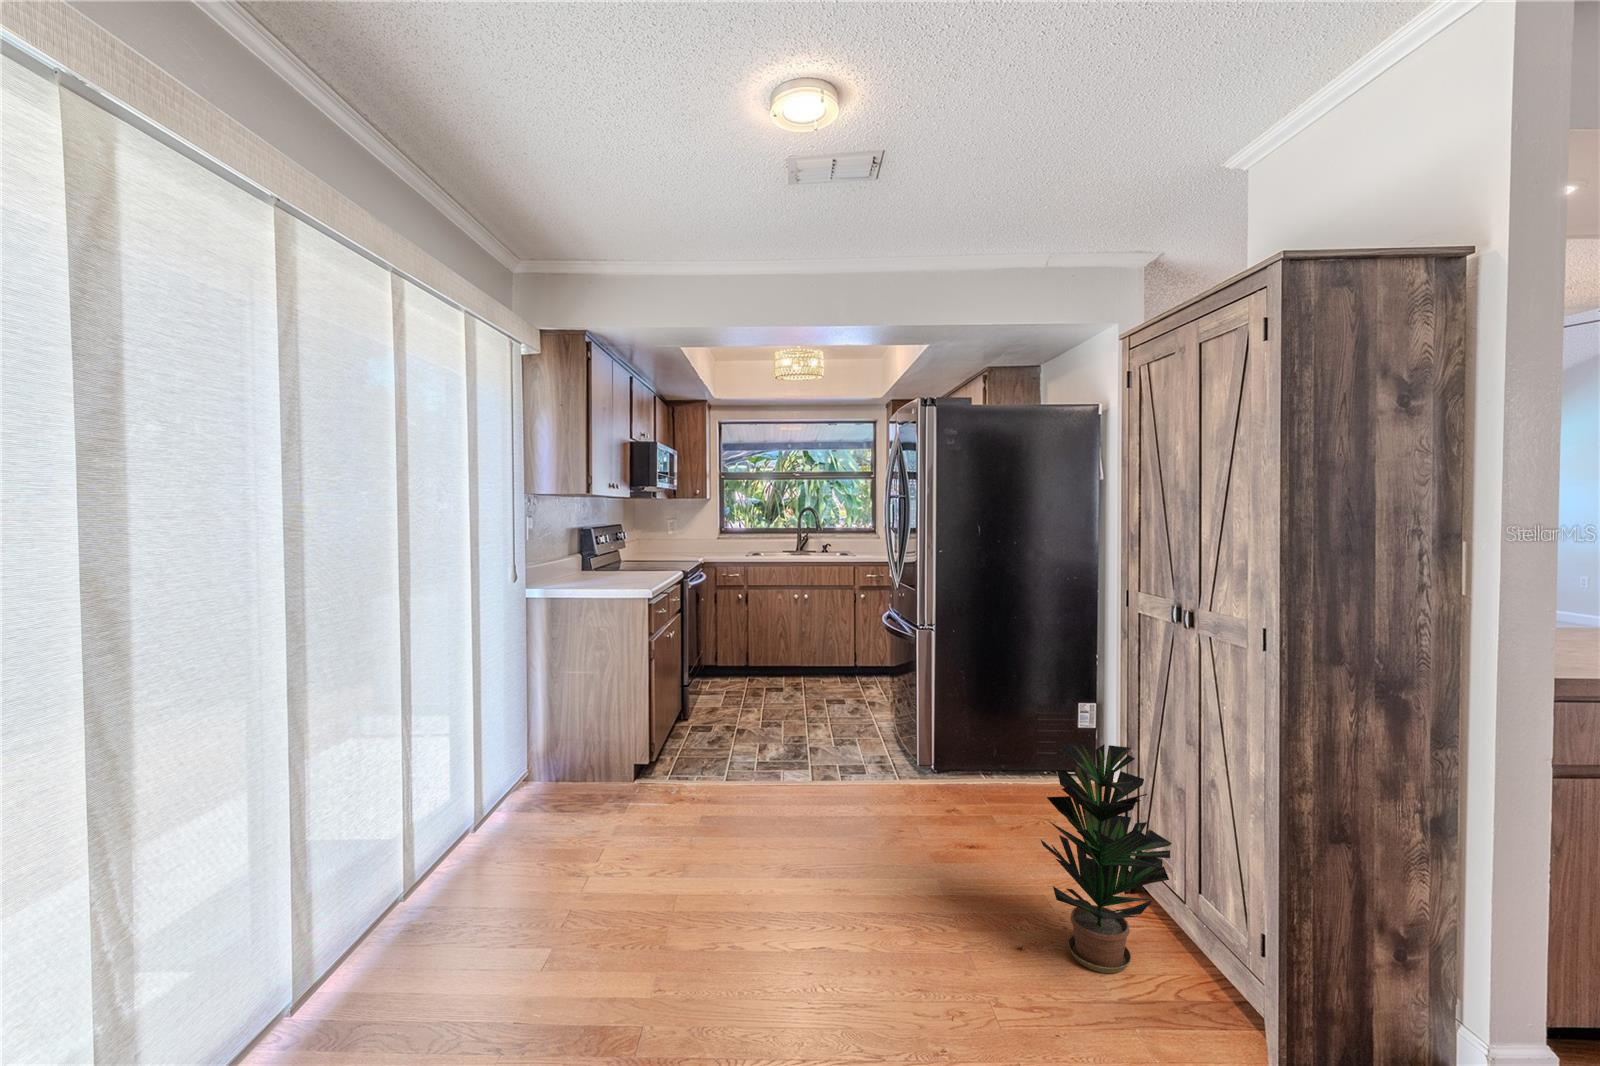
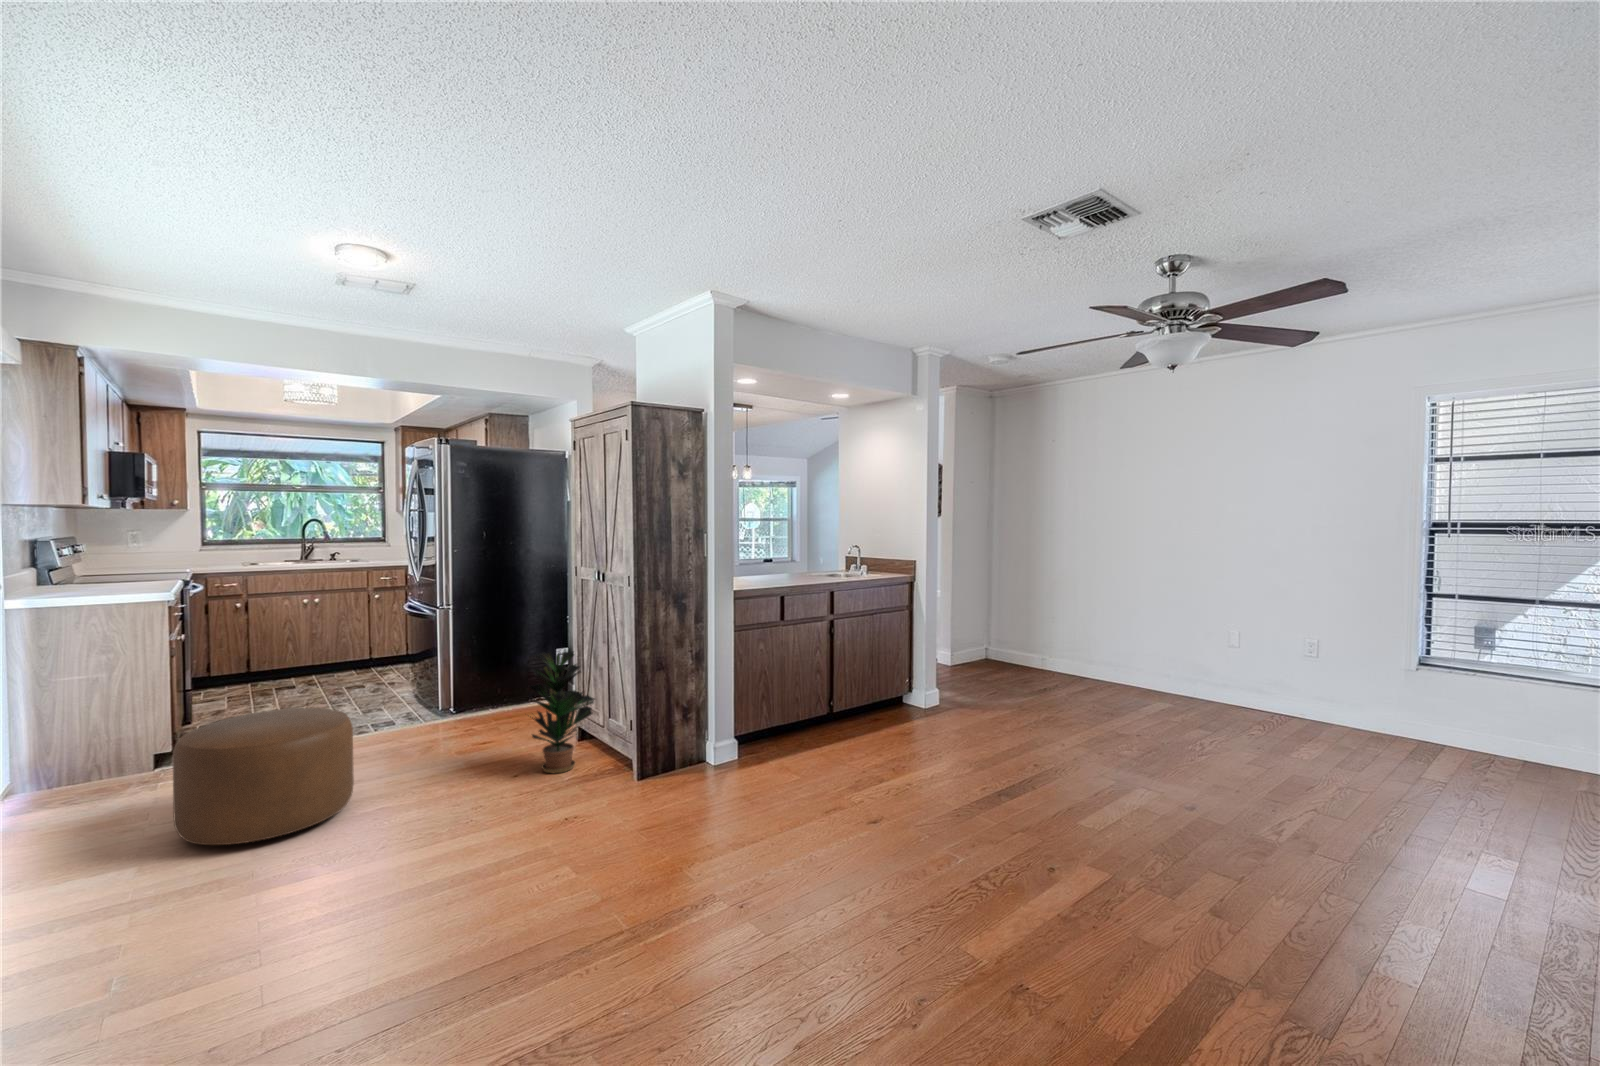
ottoman: none [590,764,792,980] -> present [172,708,354,845]

